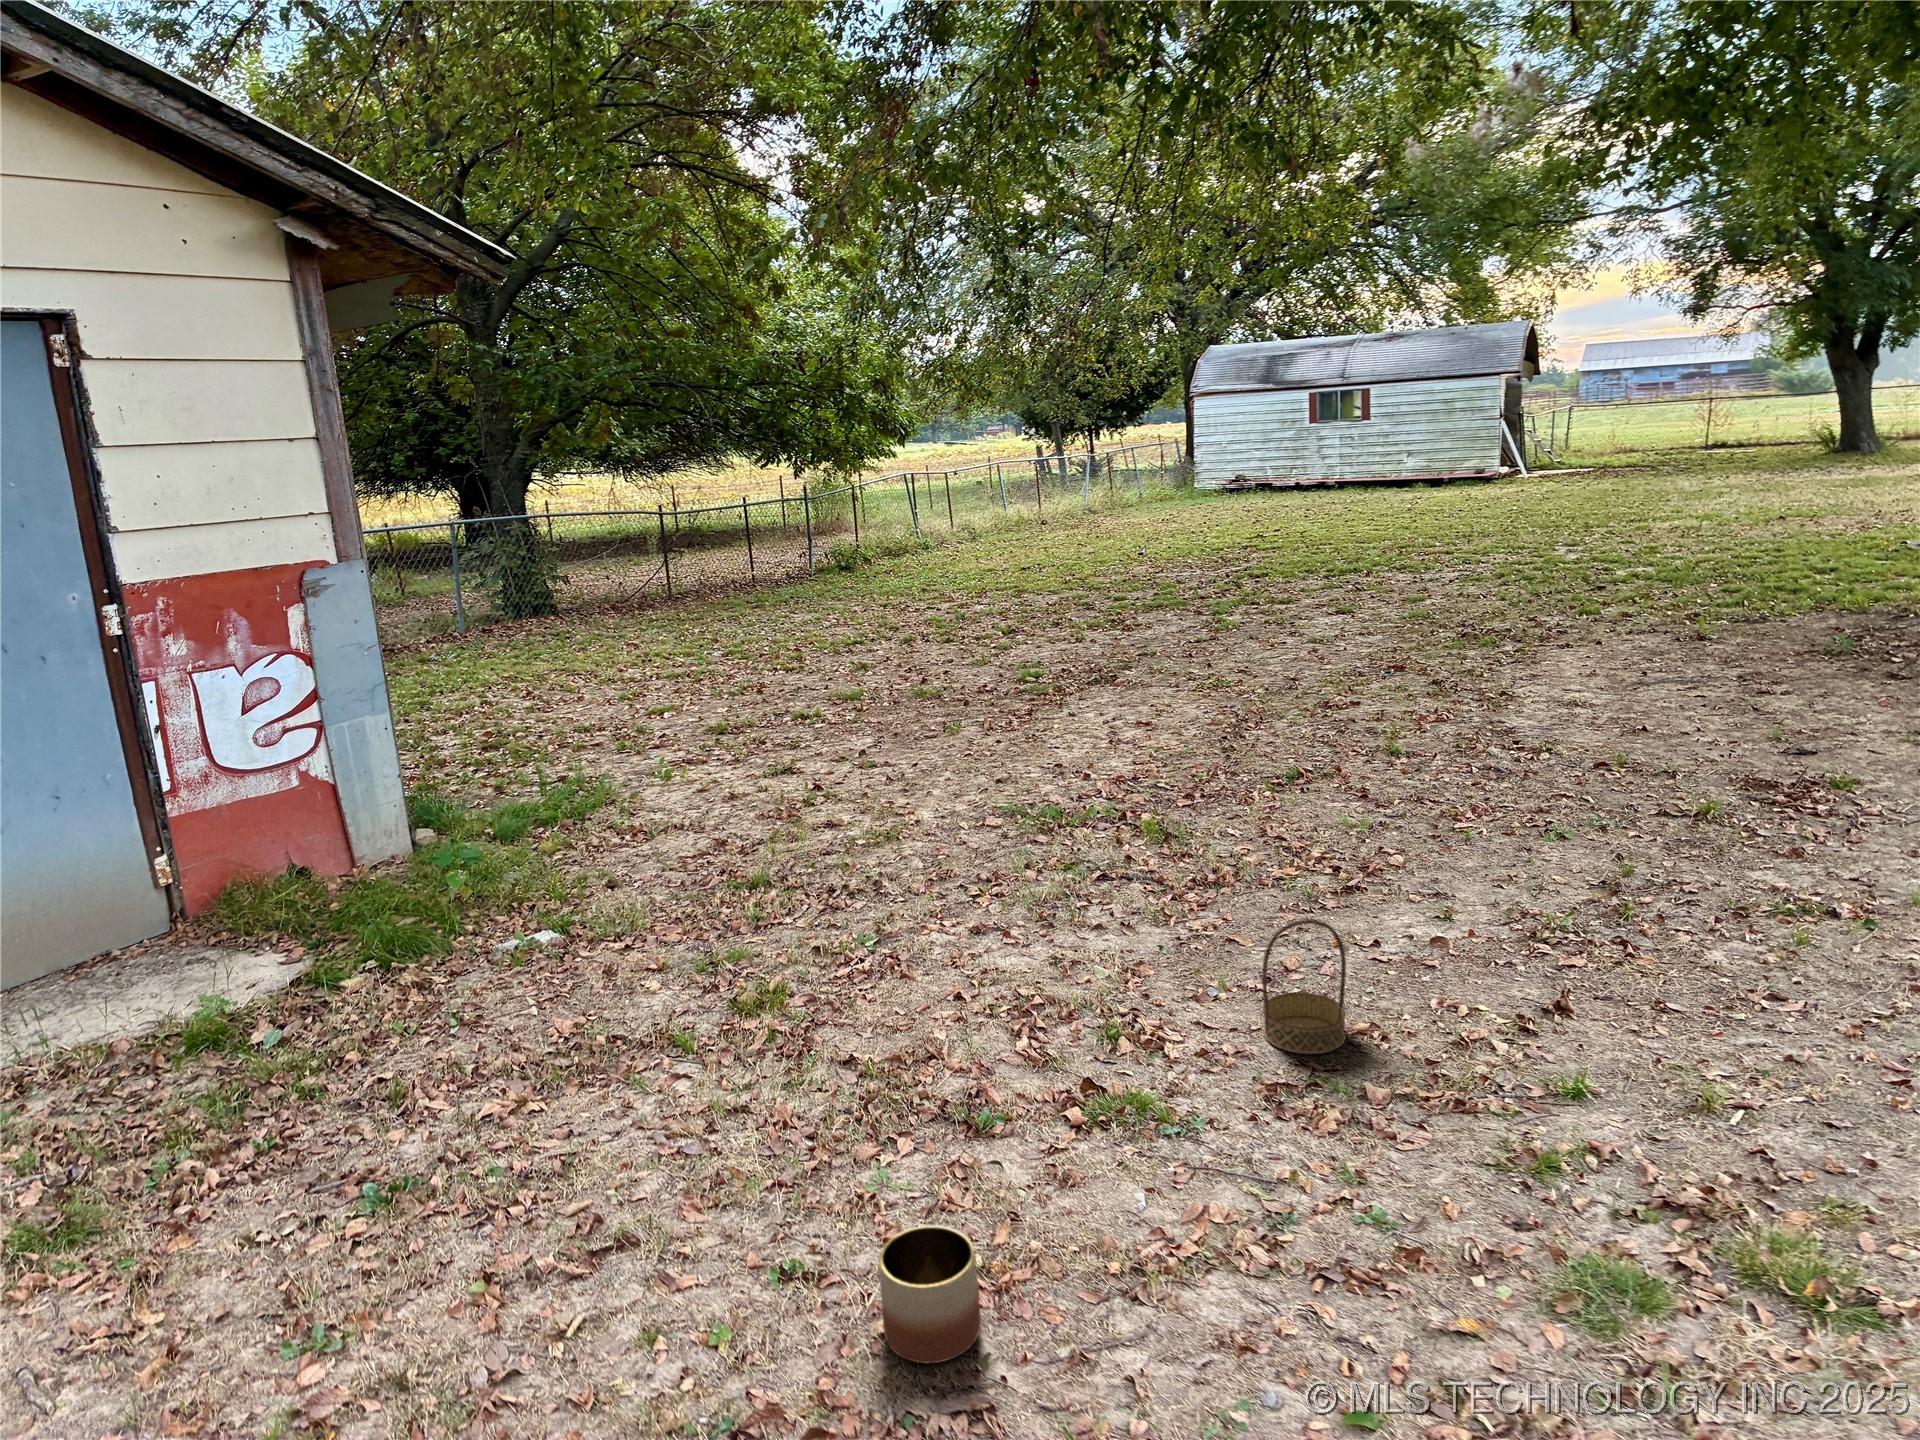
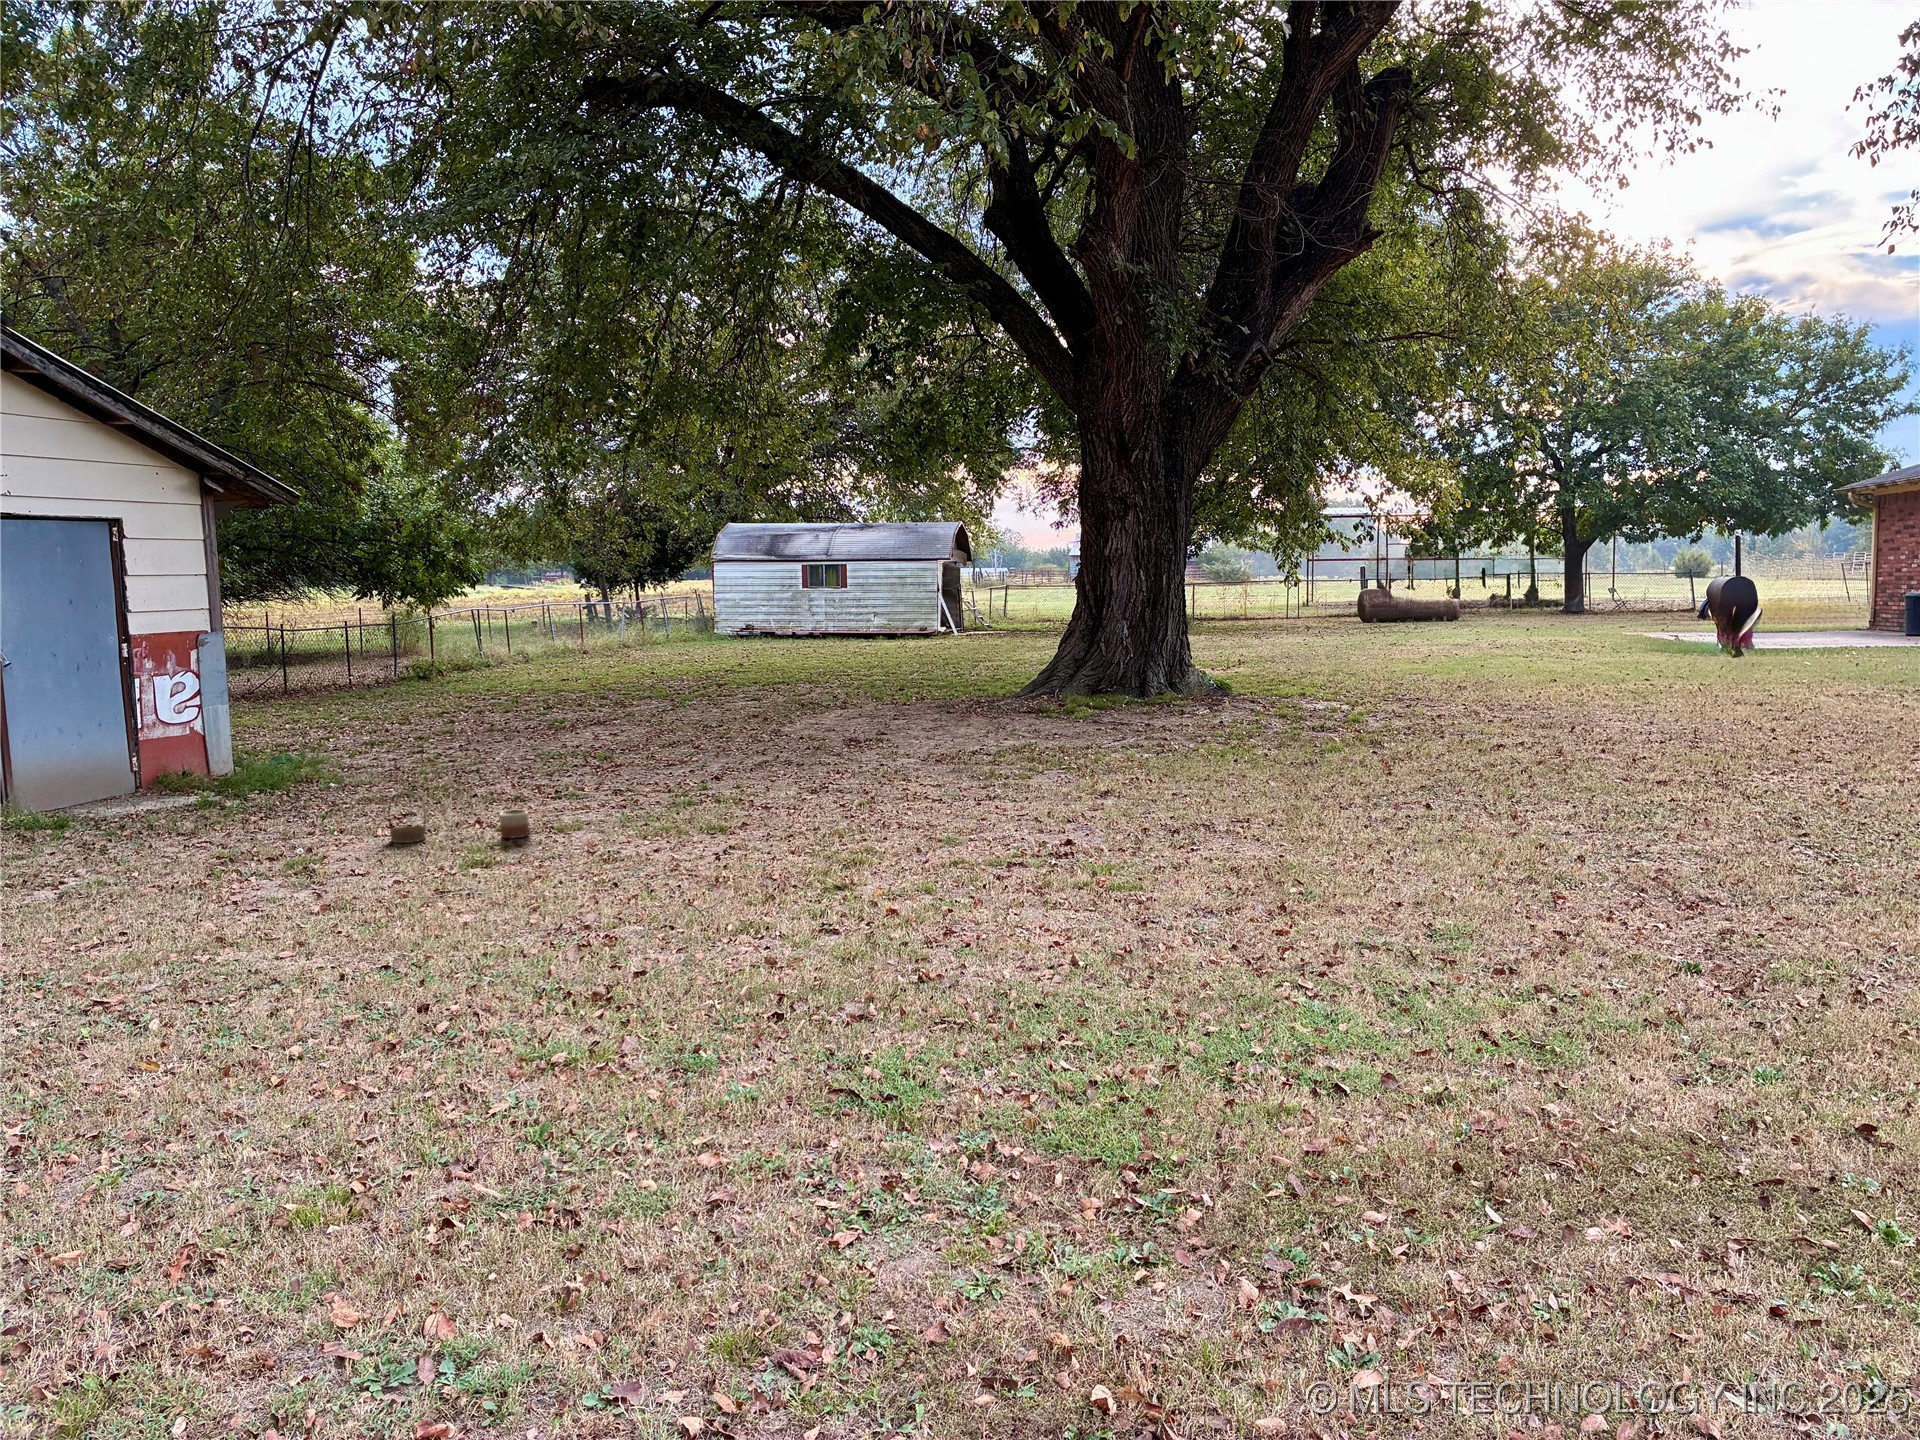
basket: present [1262,919,1346,1054] -> present [388,791,426,843]

